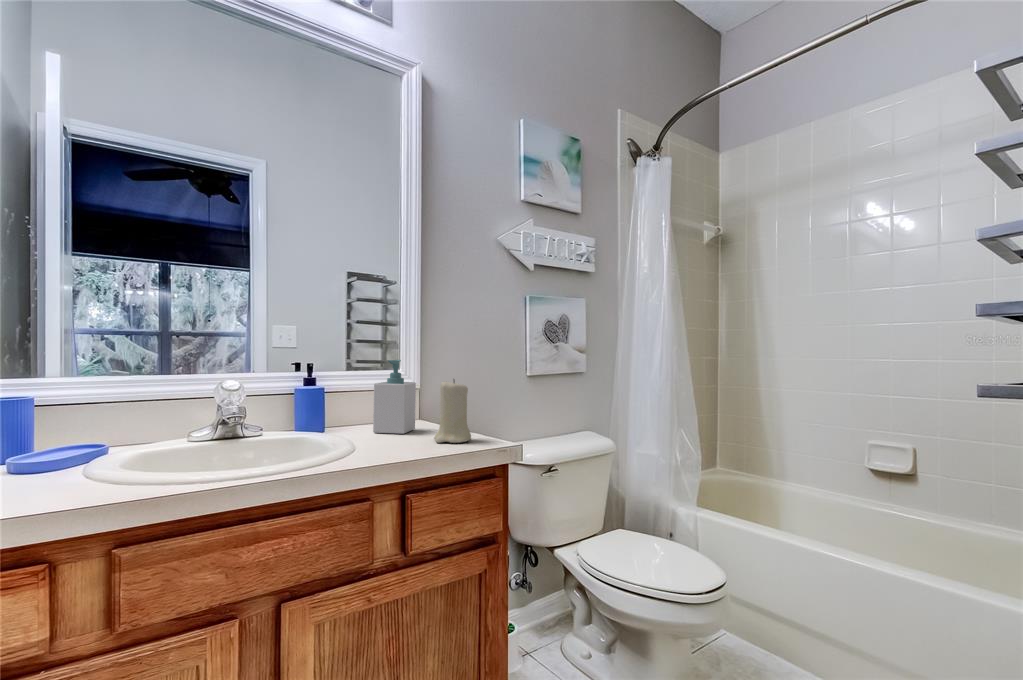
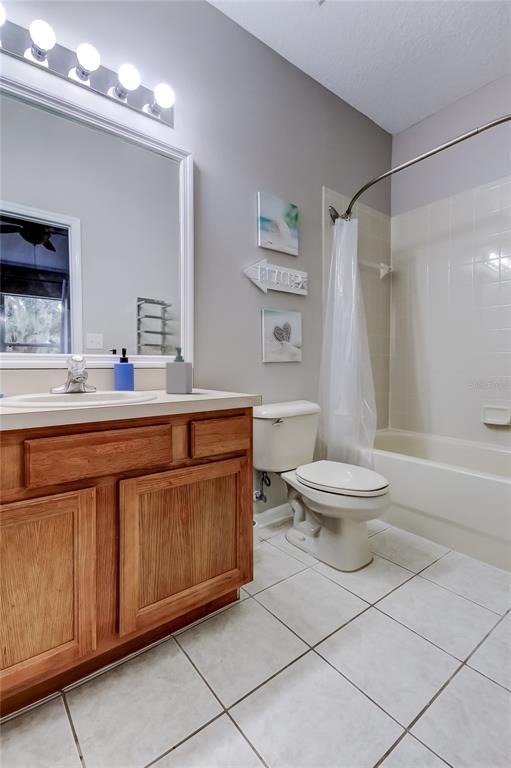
candle: present [434,380,471,443] -> none [205,356,229,396]

